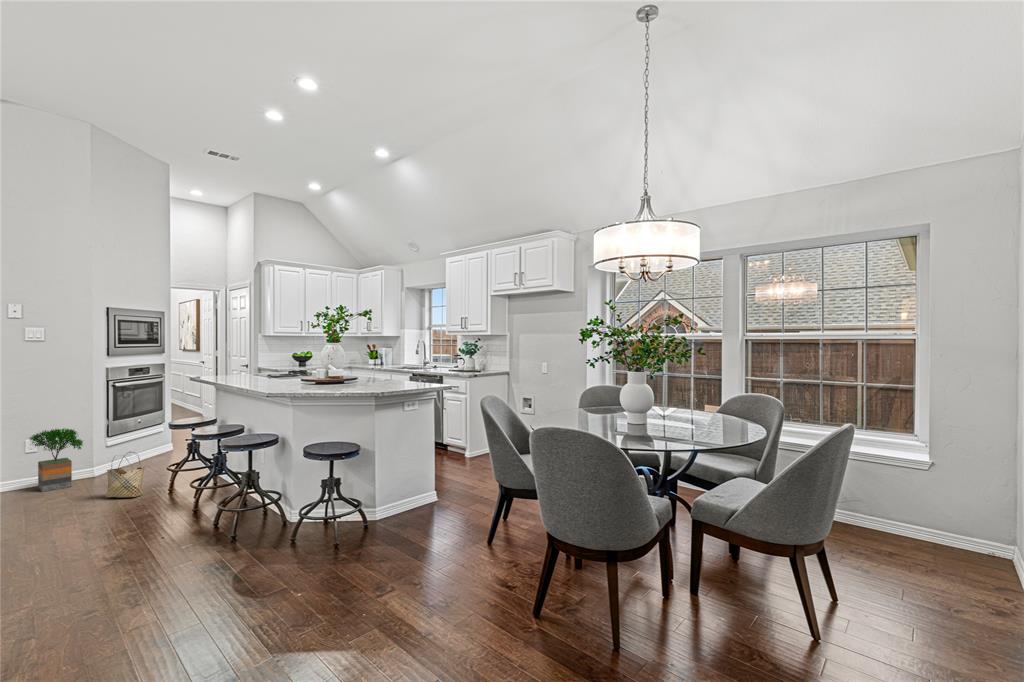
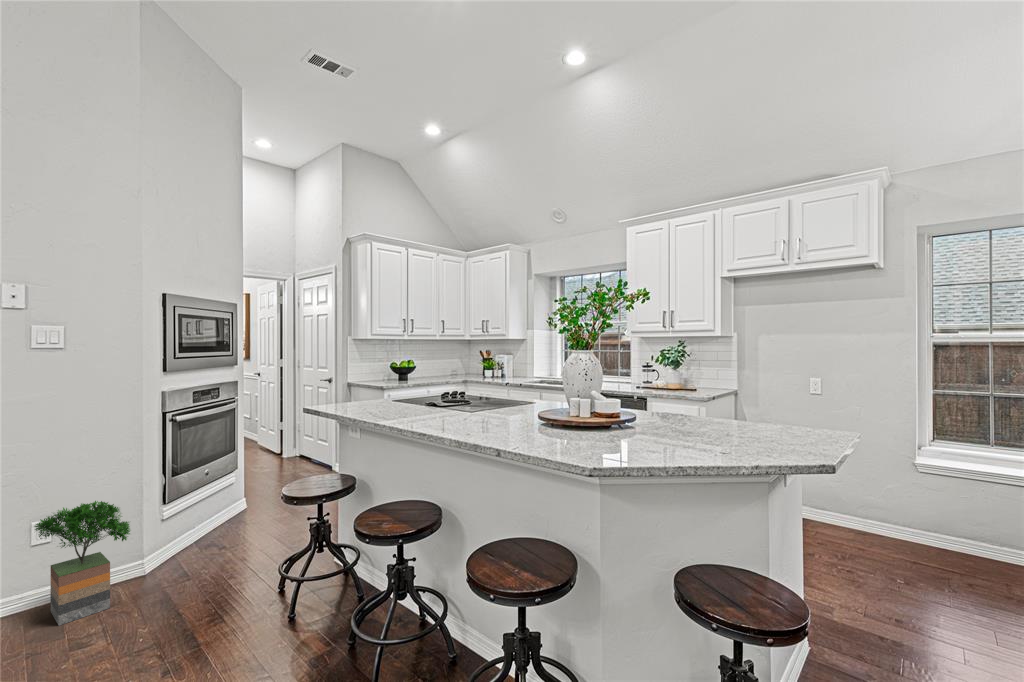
woven basket: present [106,452,144,497] -> none [181,552,249,646]

